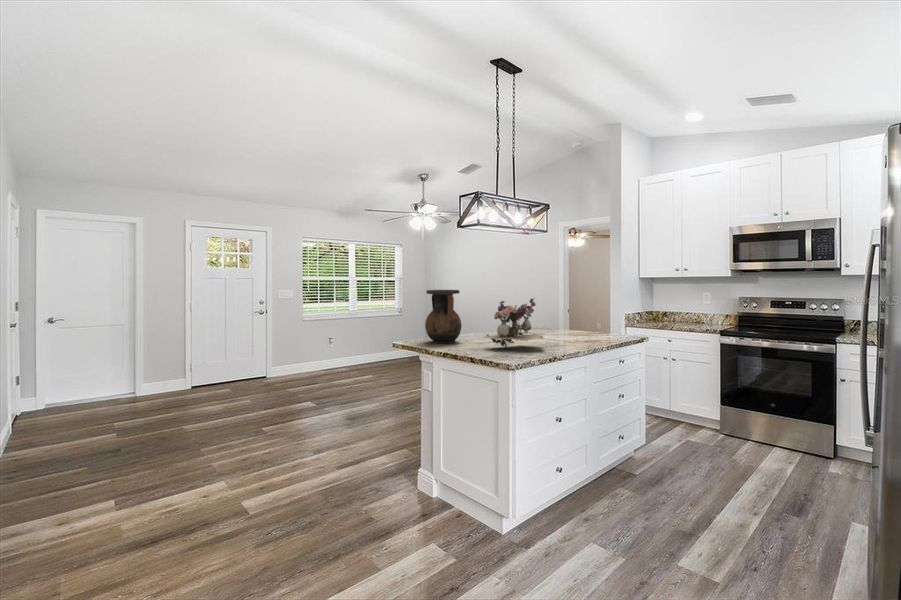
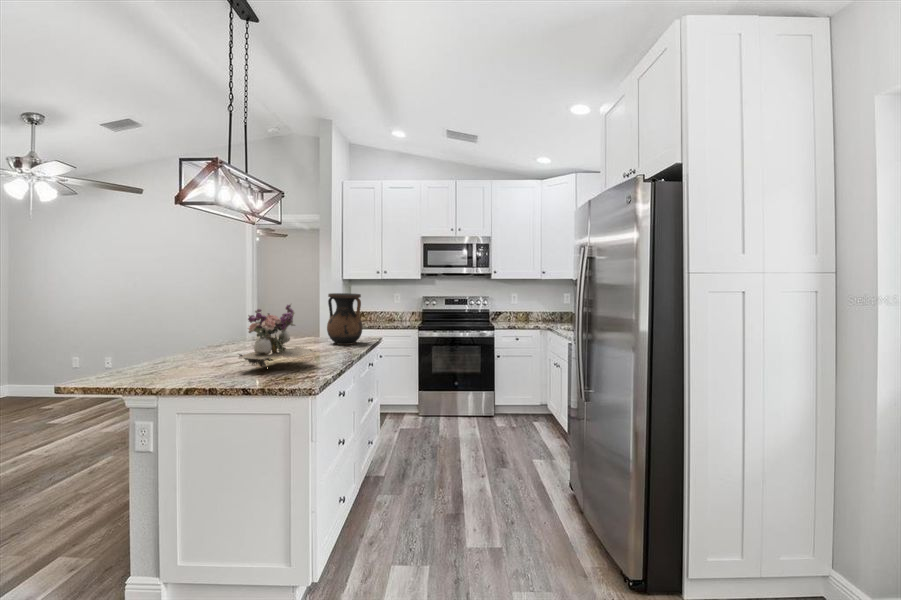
vase: present [425,290,461,343] -> present [327,293,362,345]

